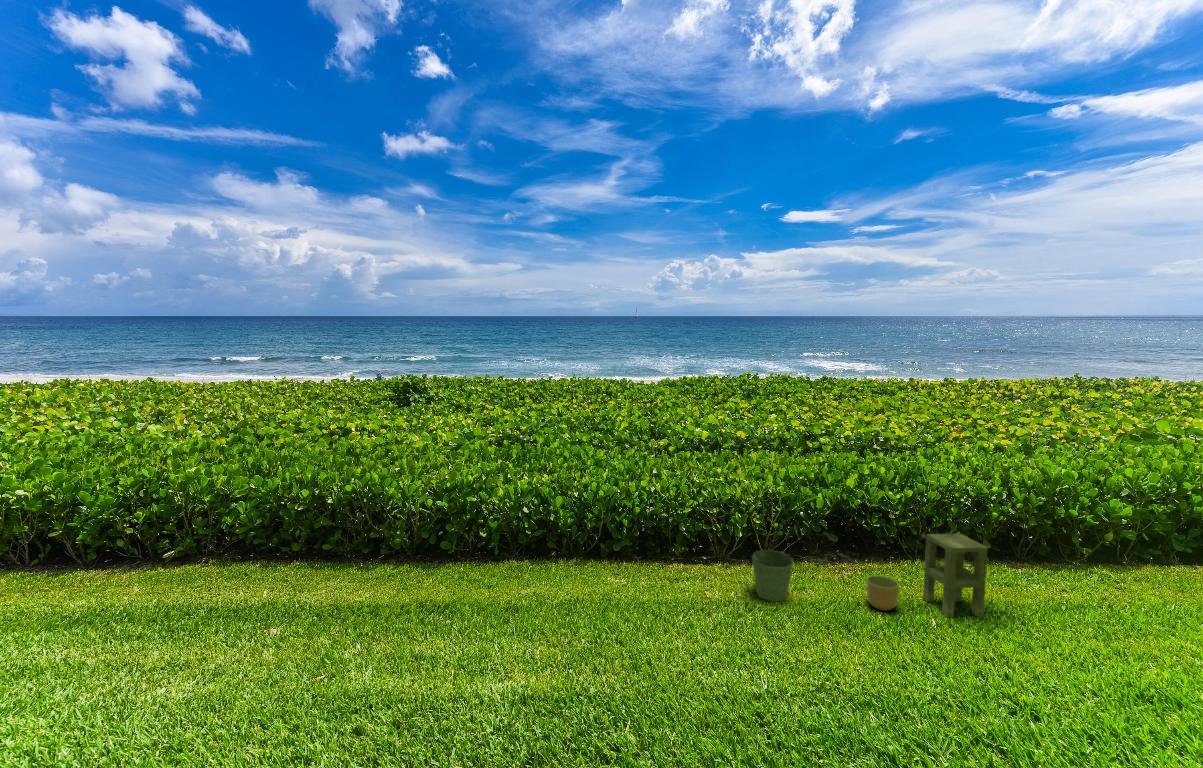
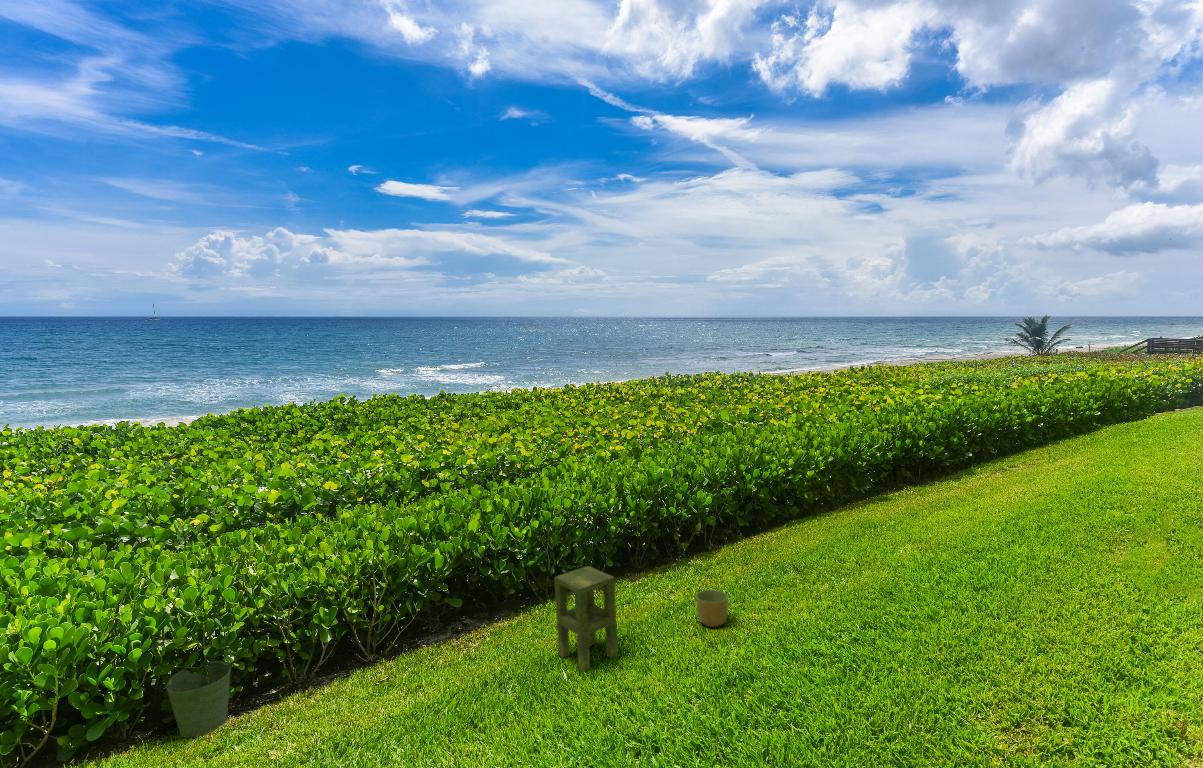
bucket: present [752,550,793,601] -> present [165,661,231,738]
planter: present [867,575,899,610] -> present [696,590,728,627]

